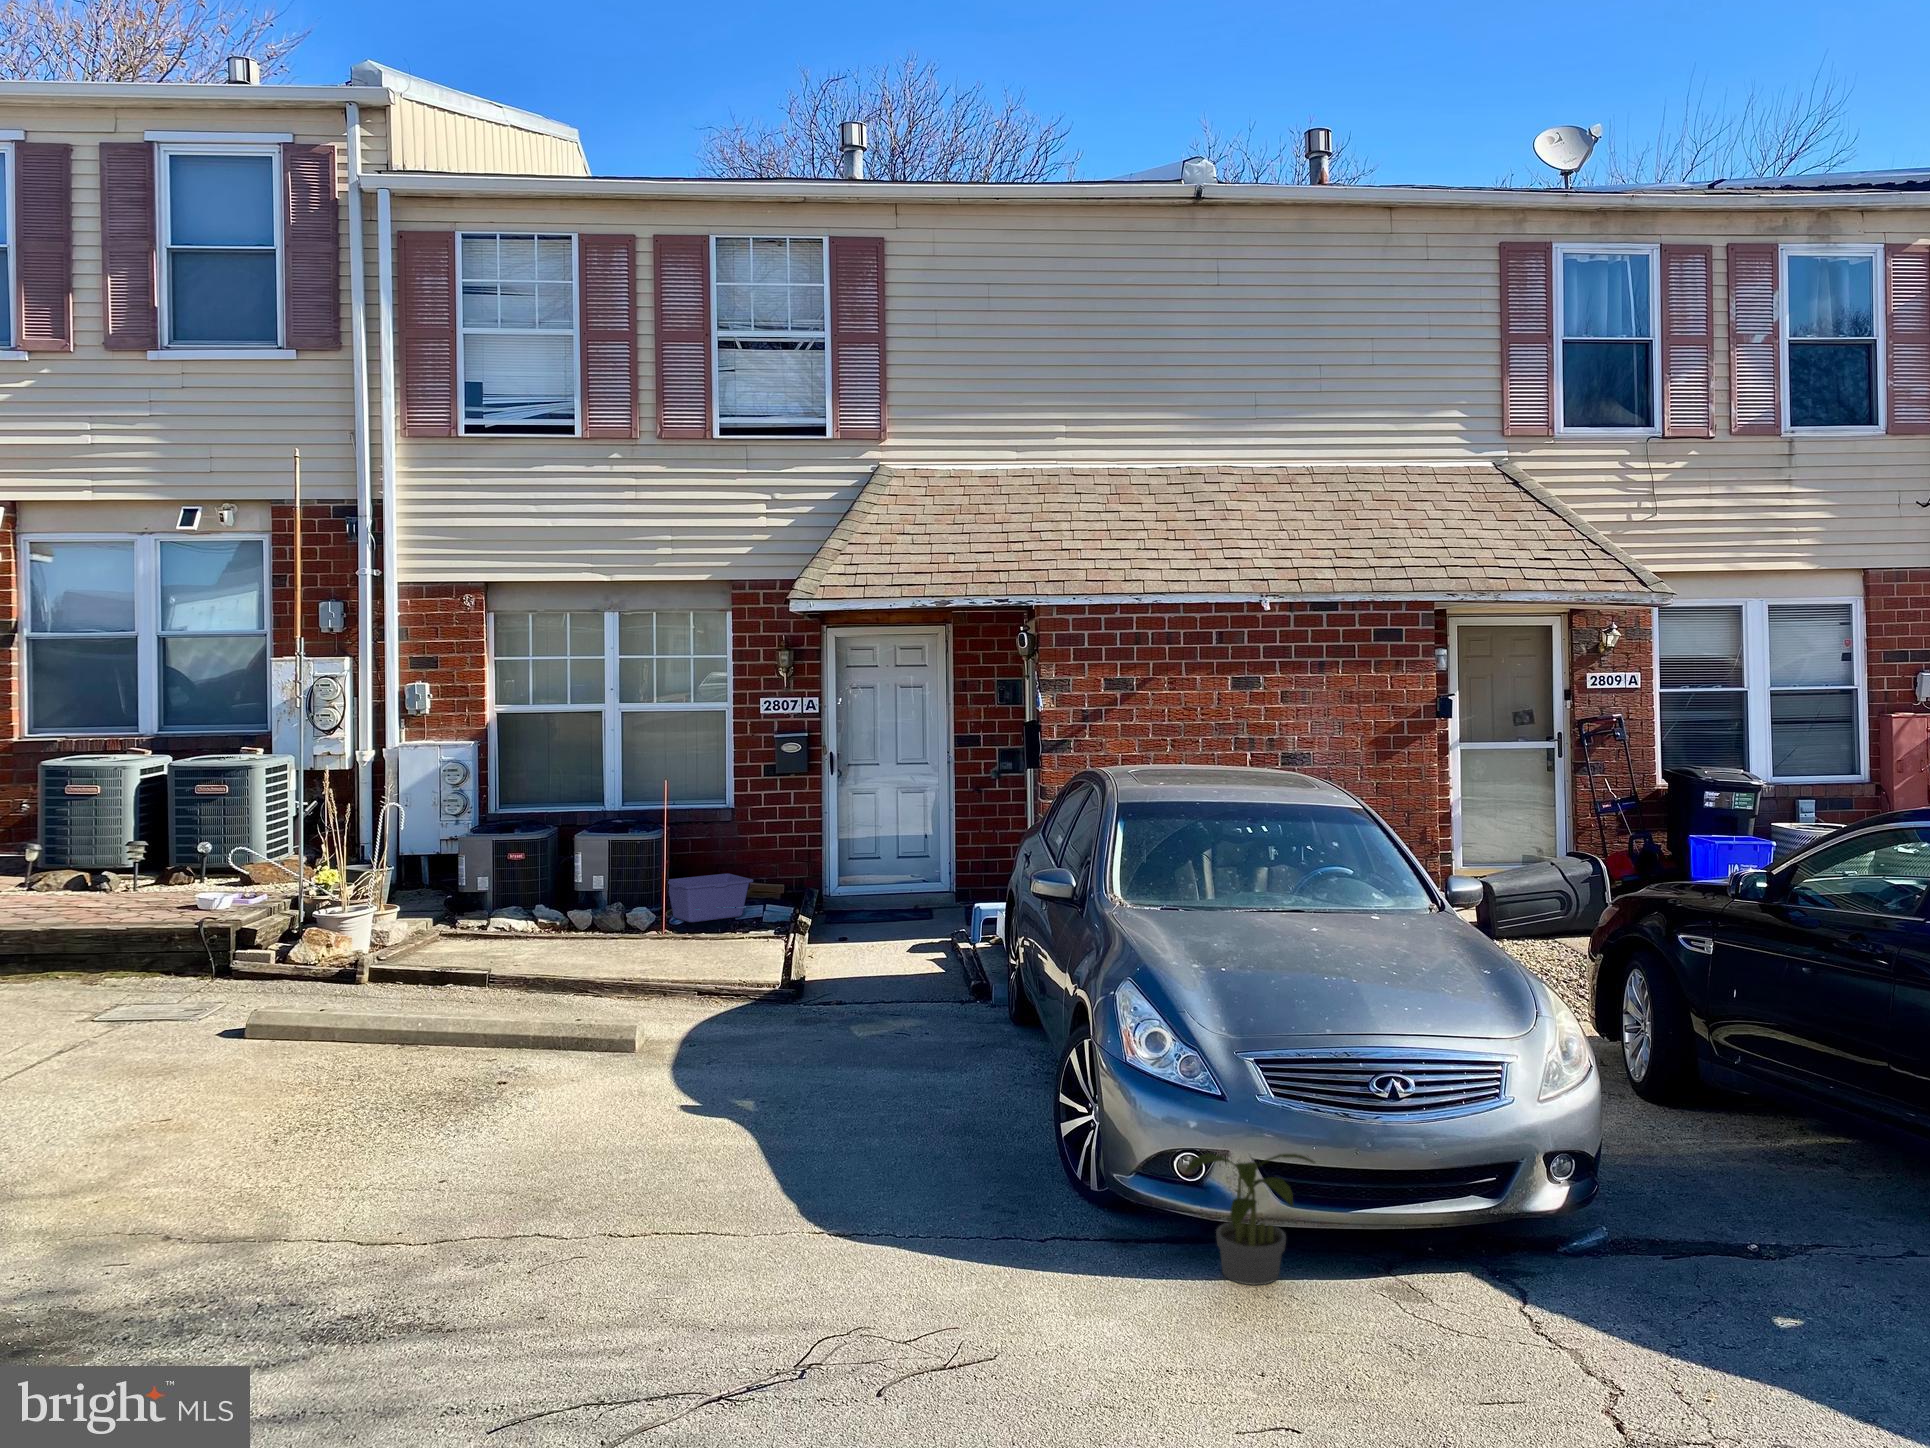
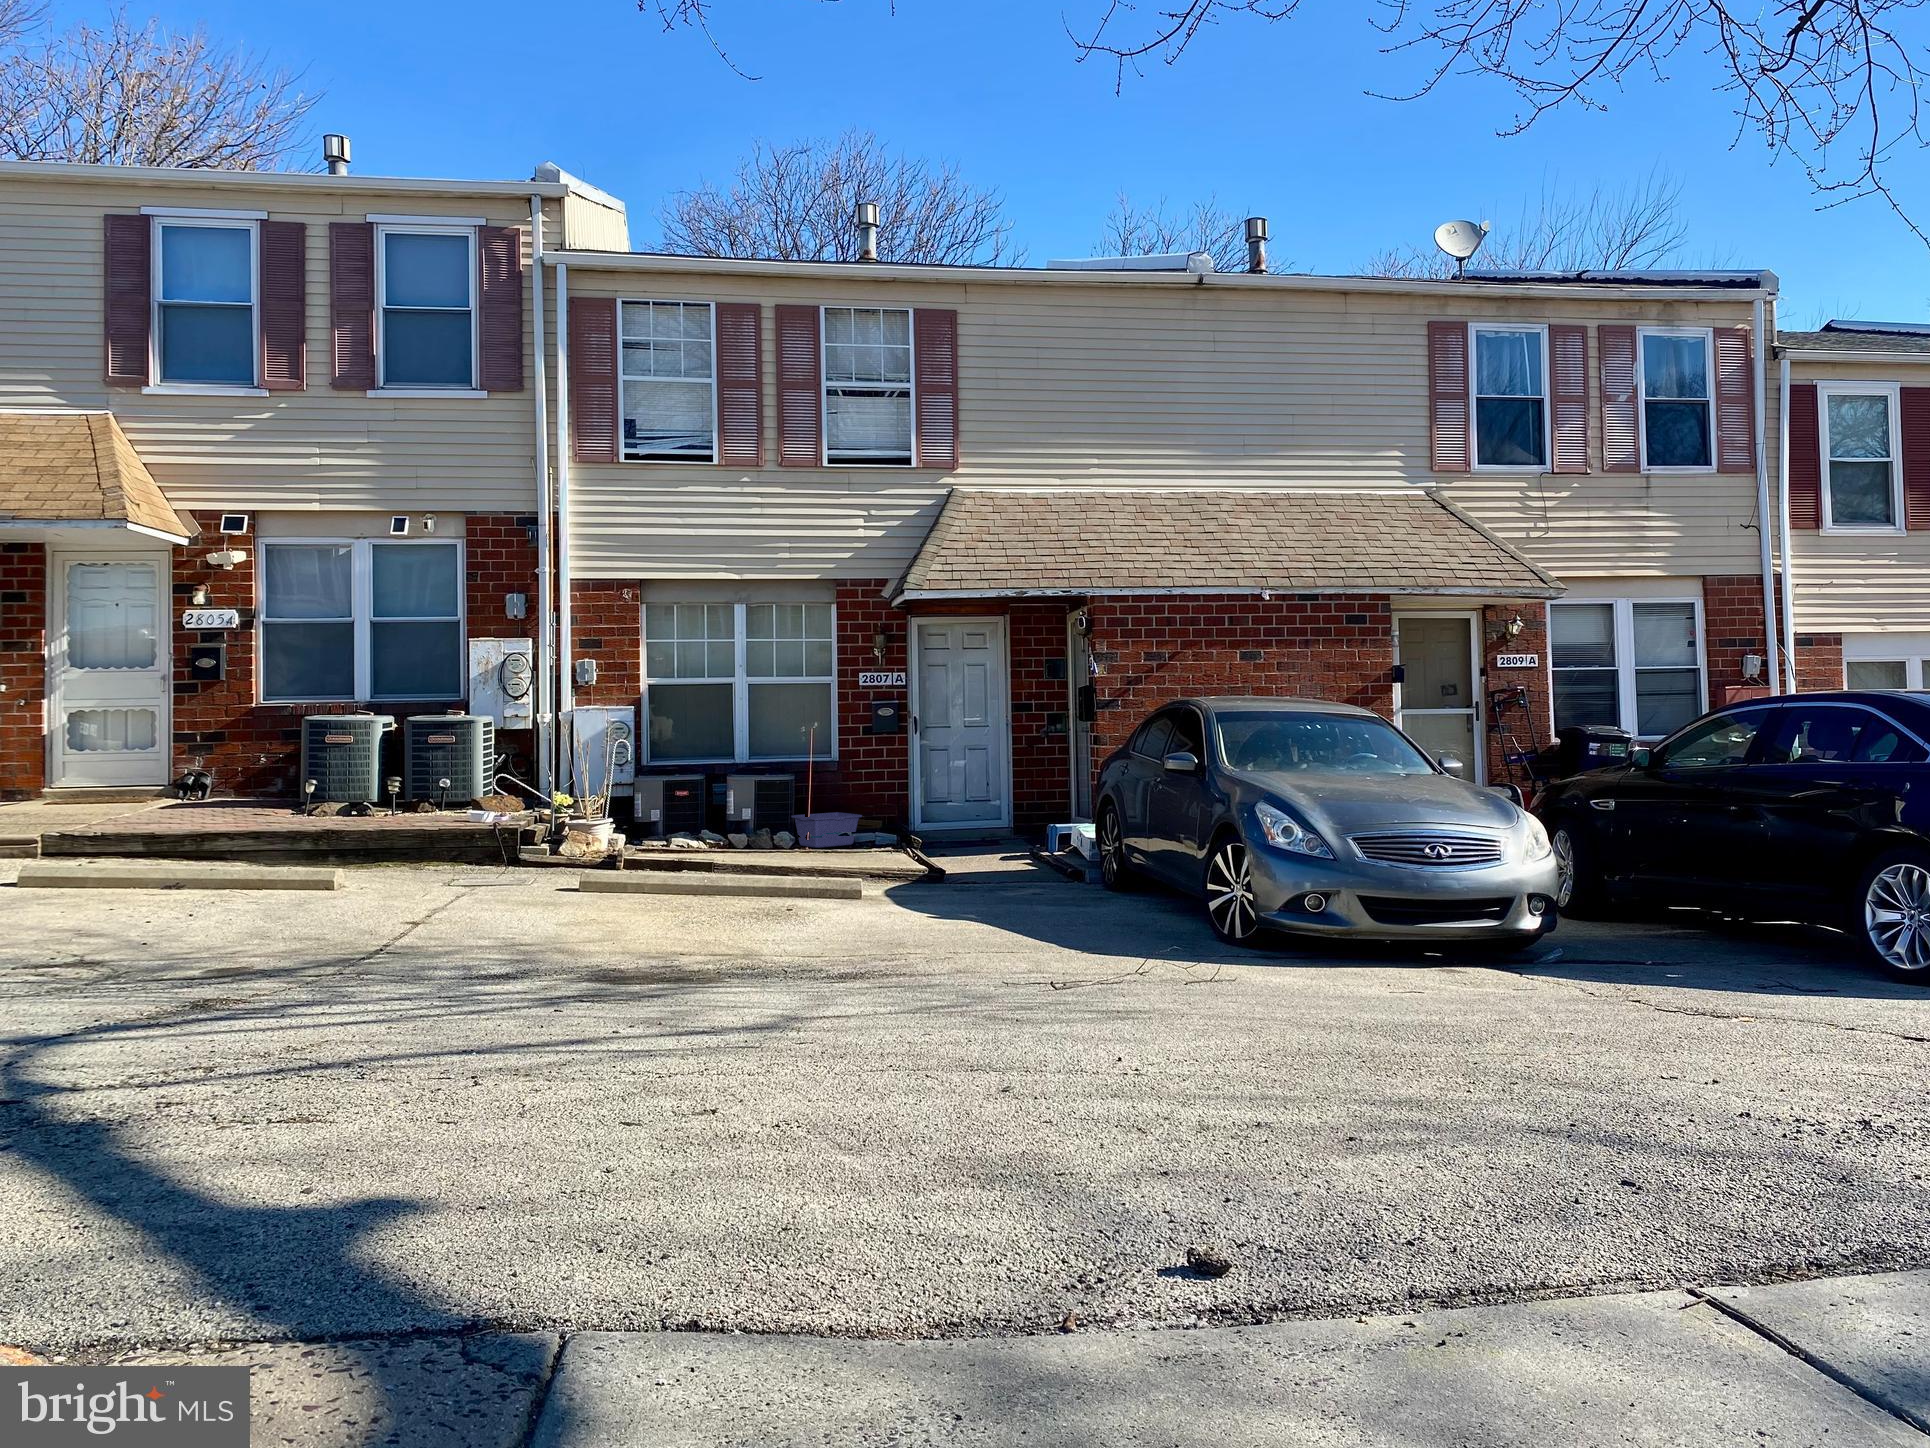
potted plant: present [1185,1153,1315,1285] -> none [1316,887,1401,971]

